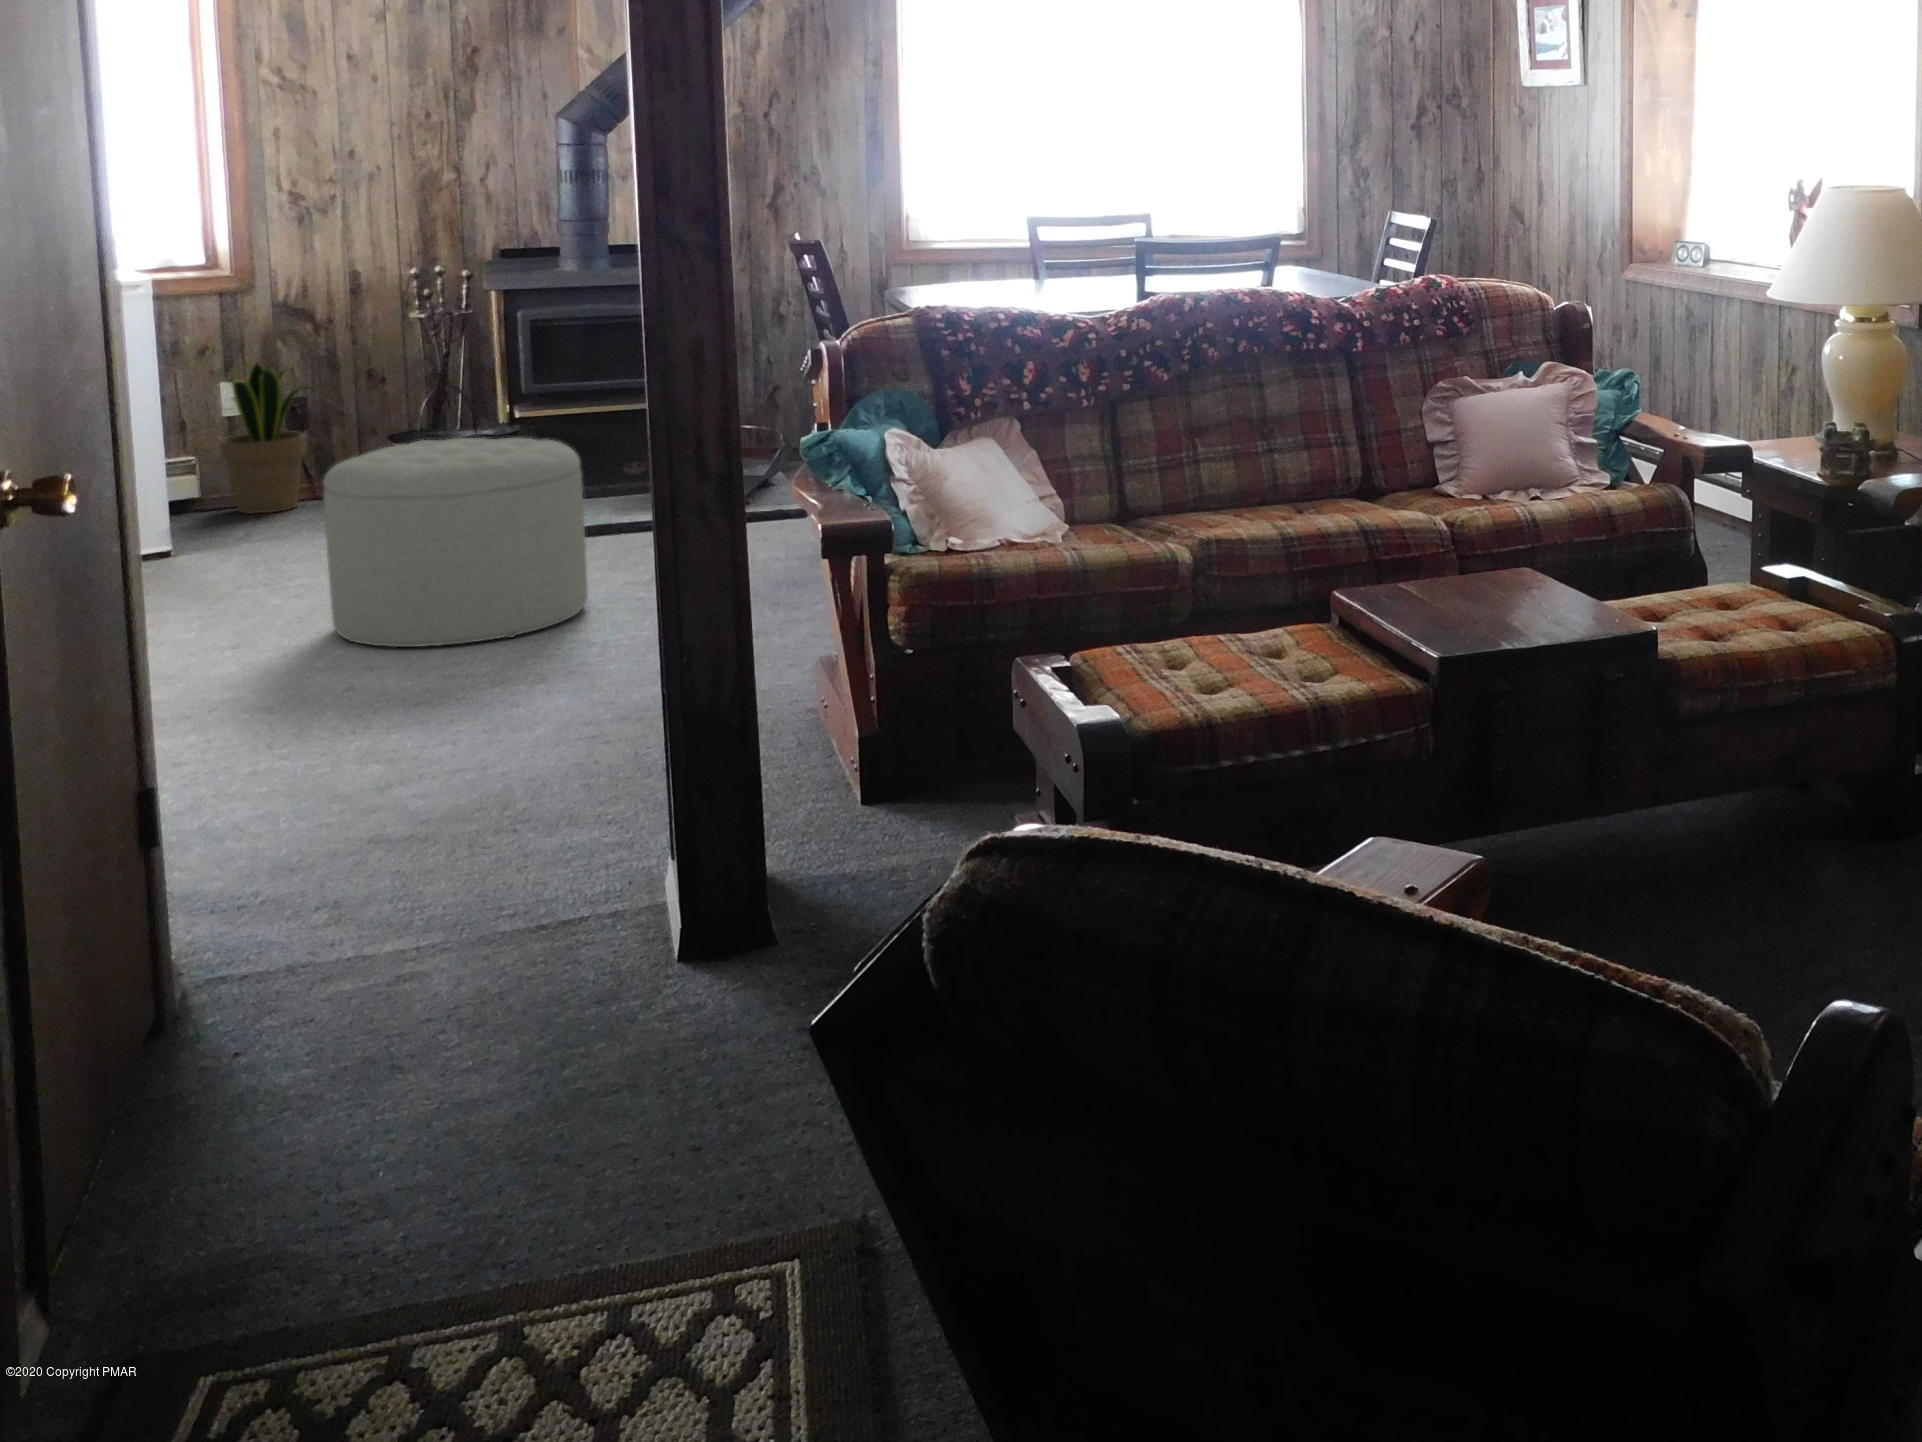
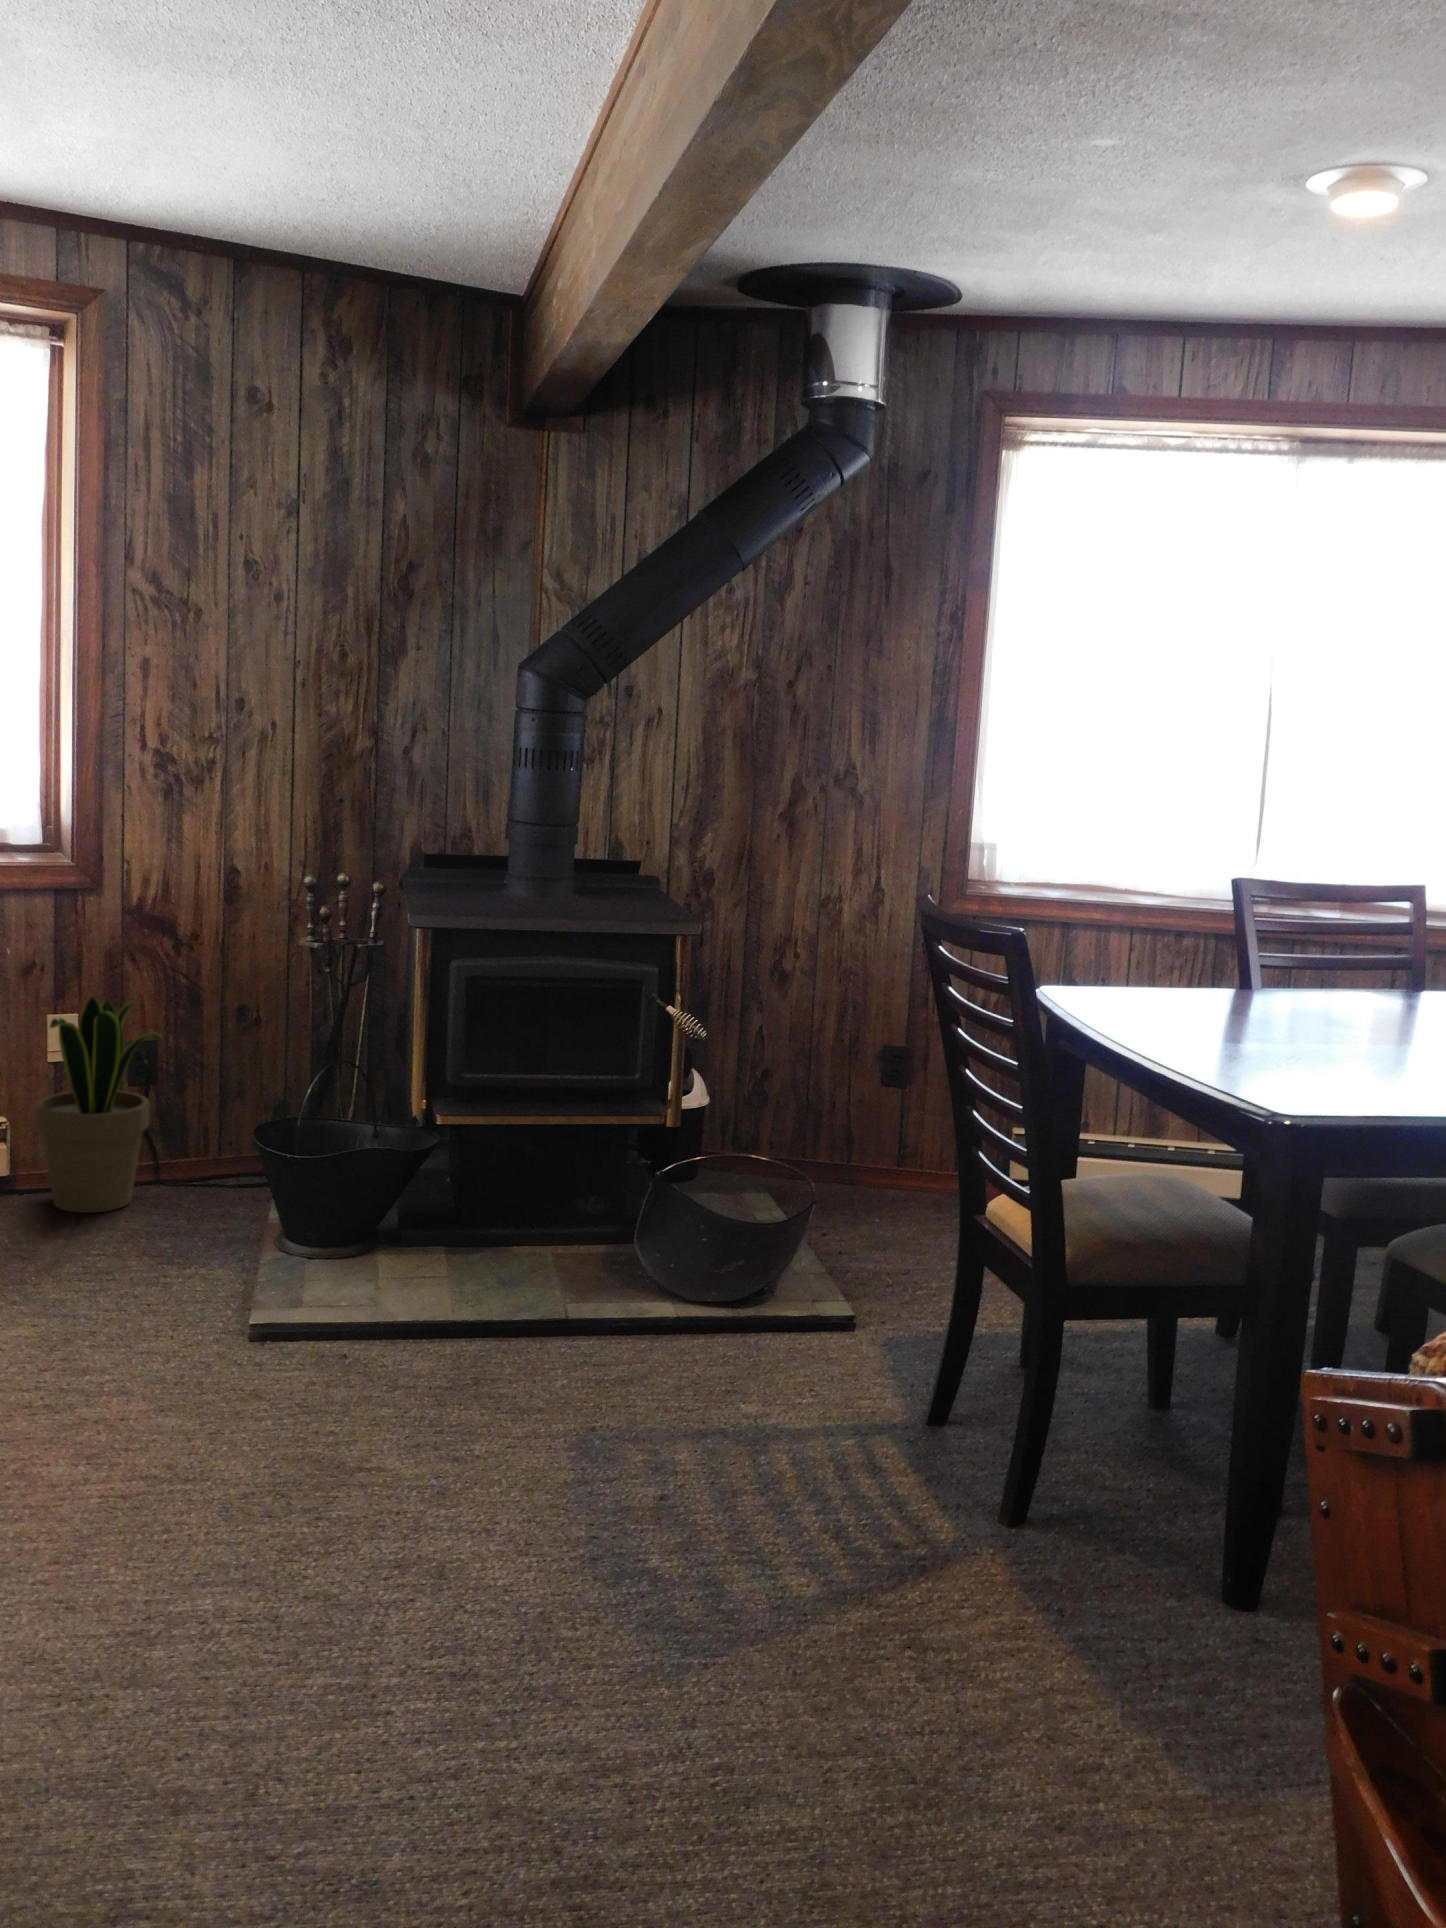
ottoman: present [323,438,588,647] -> none [126,1254,586,1744]

